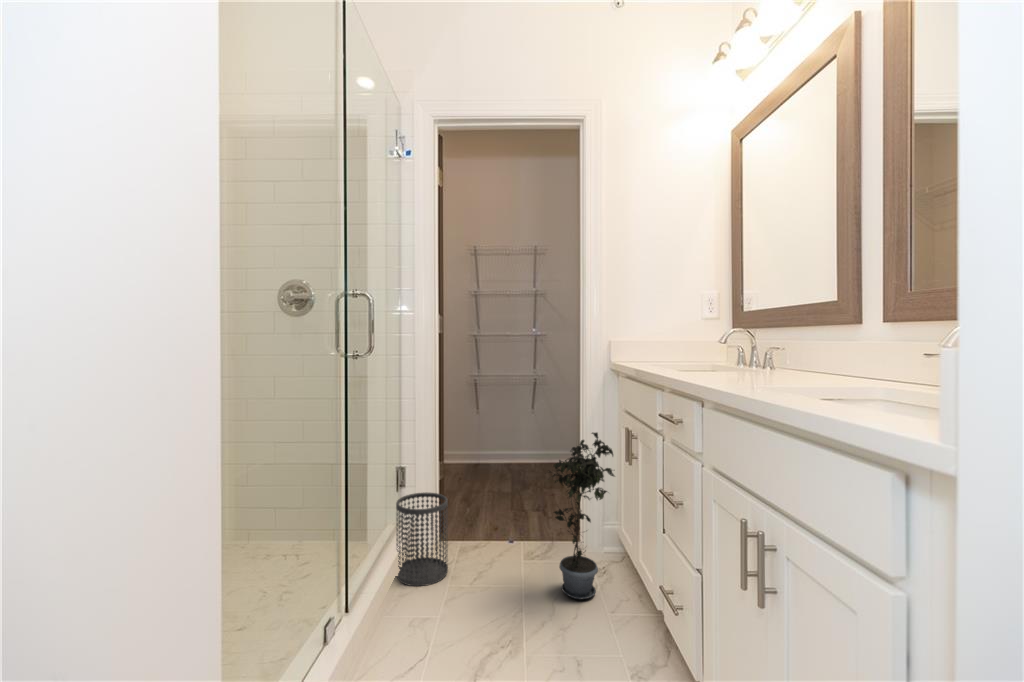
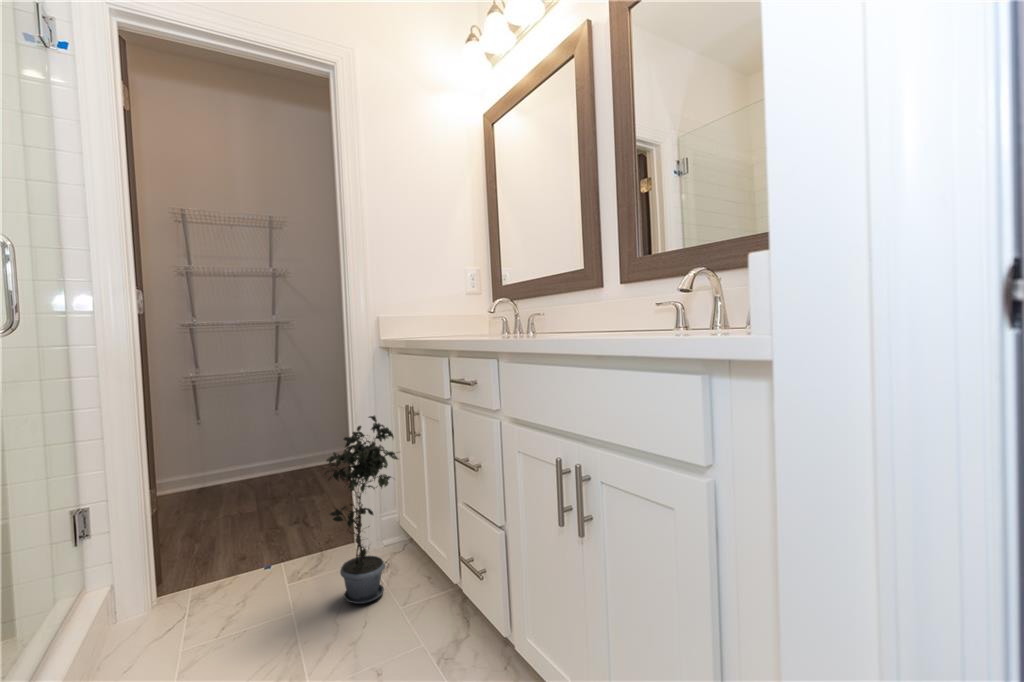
wastebasket: present [396,492,448,586] -> none [89,529,183,666]

